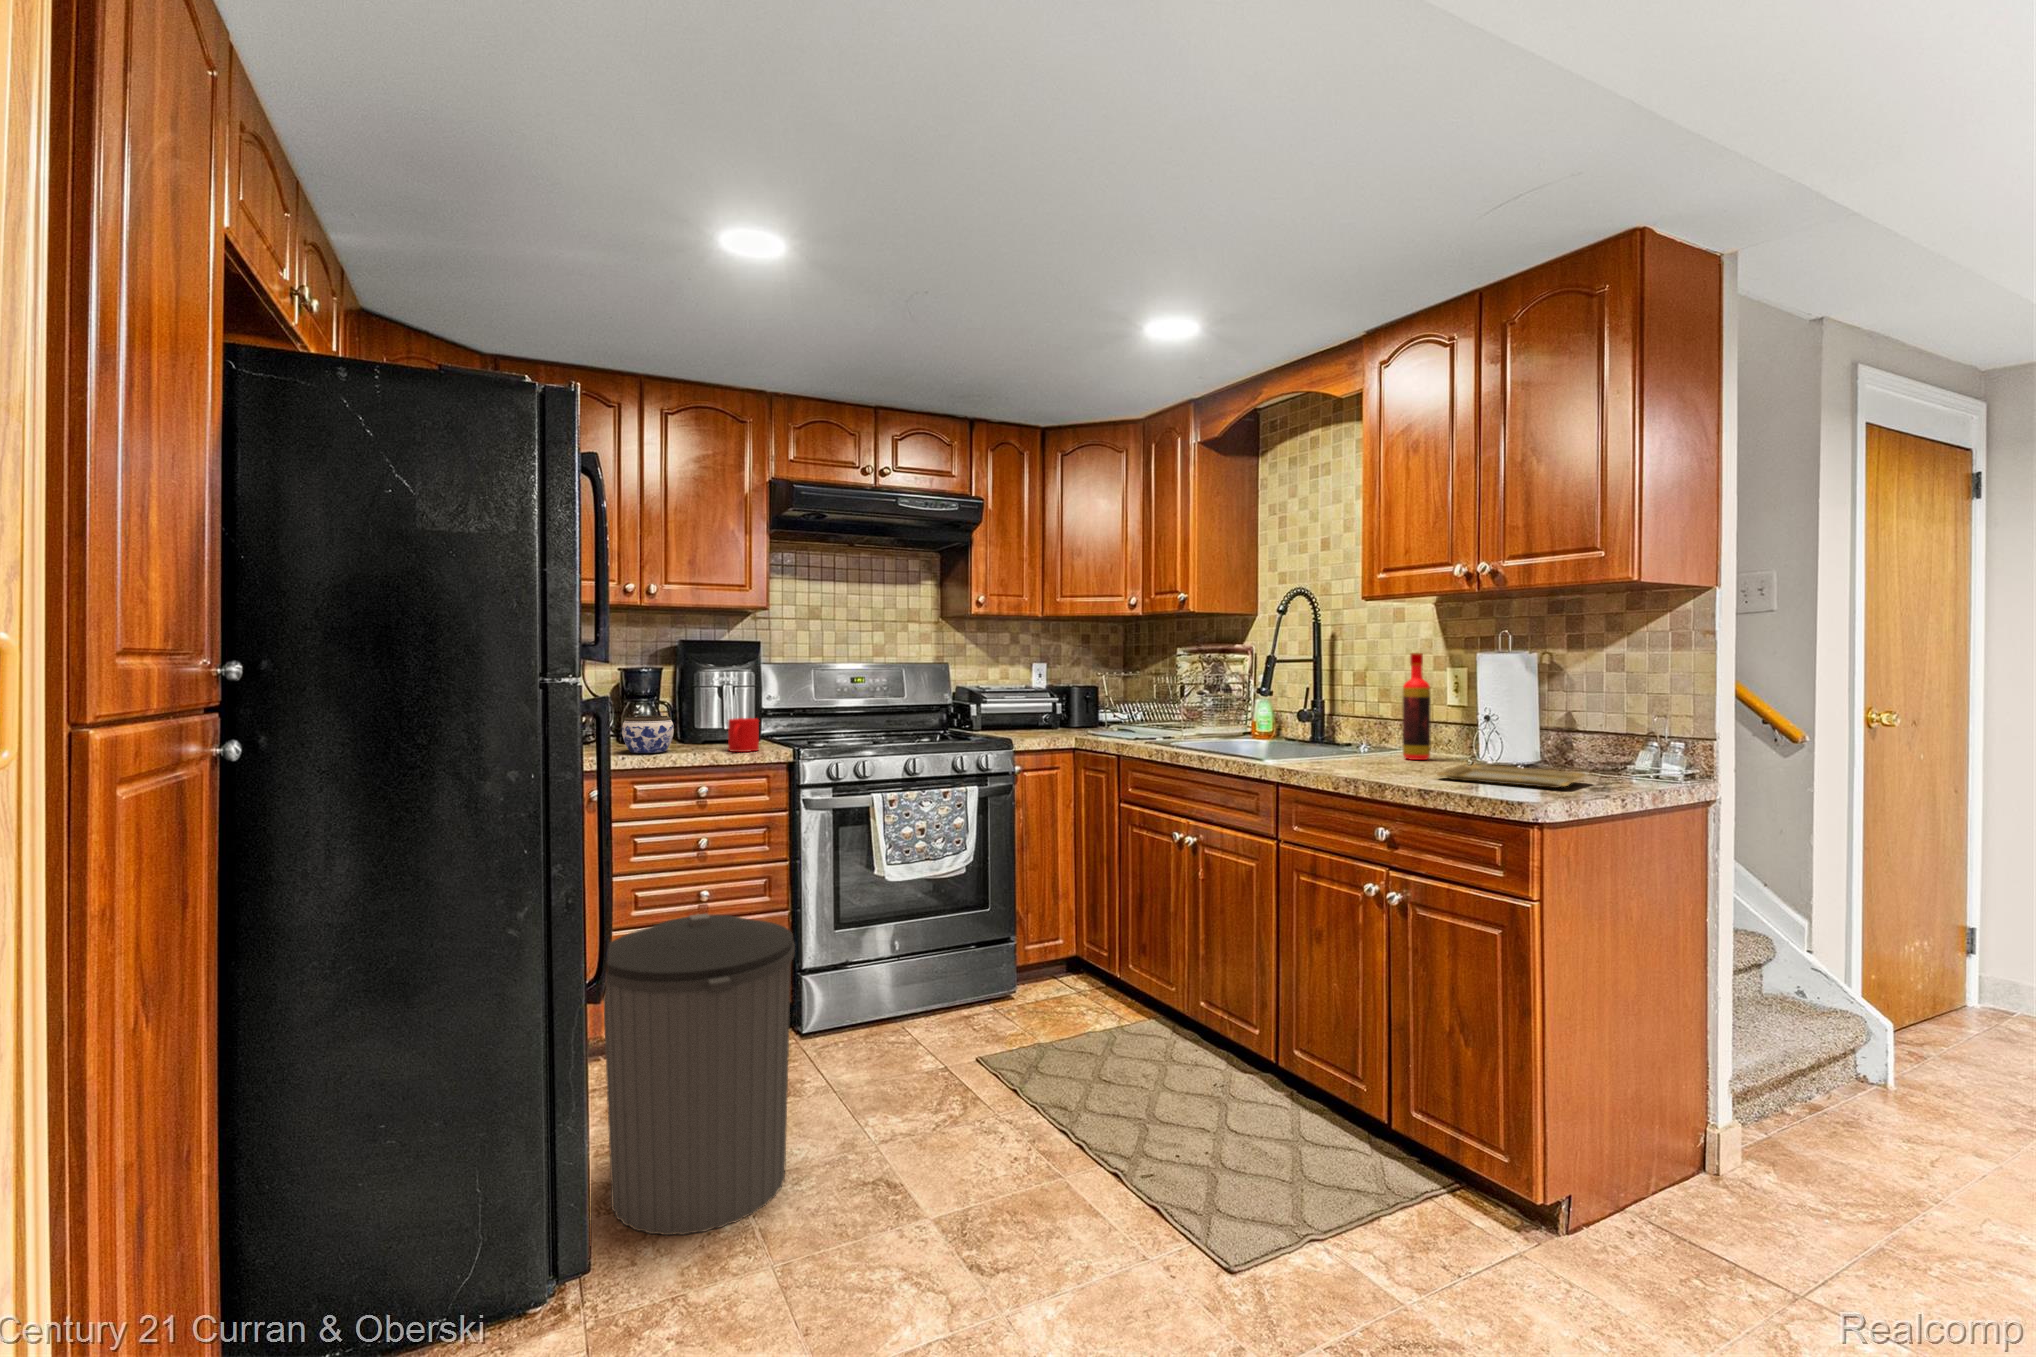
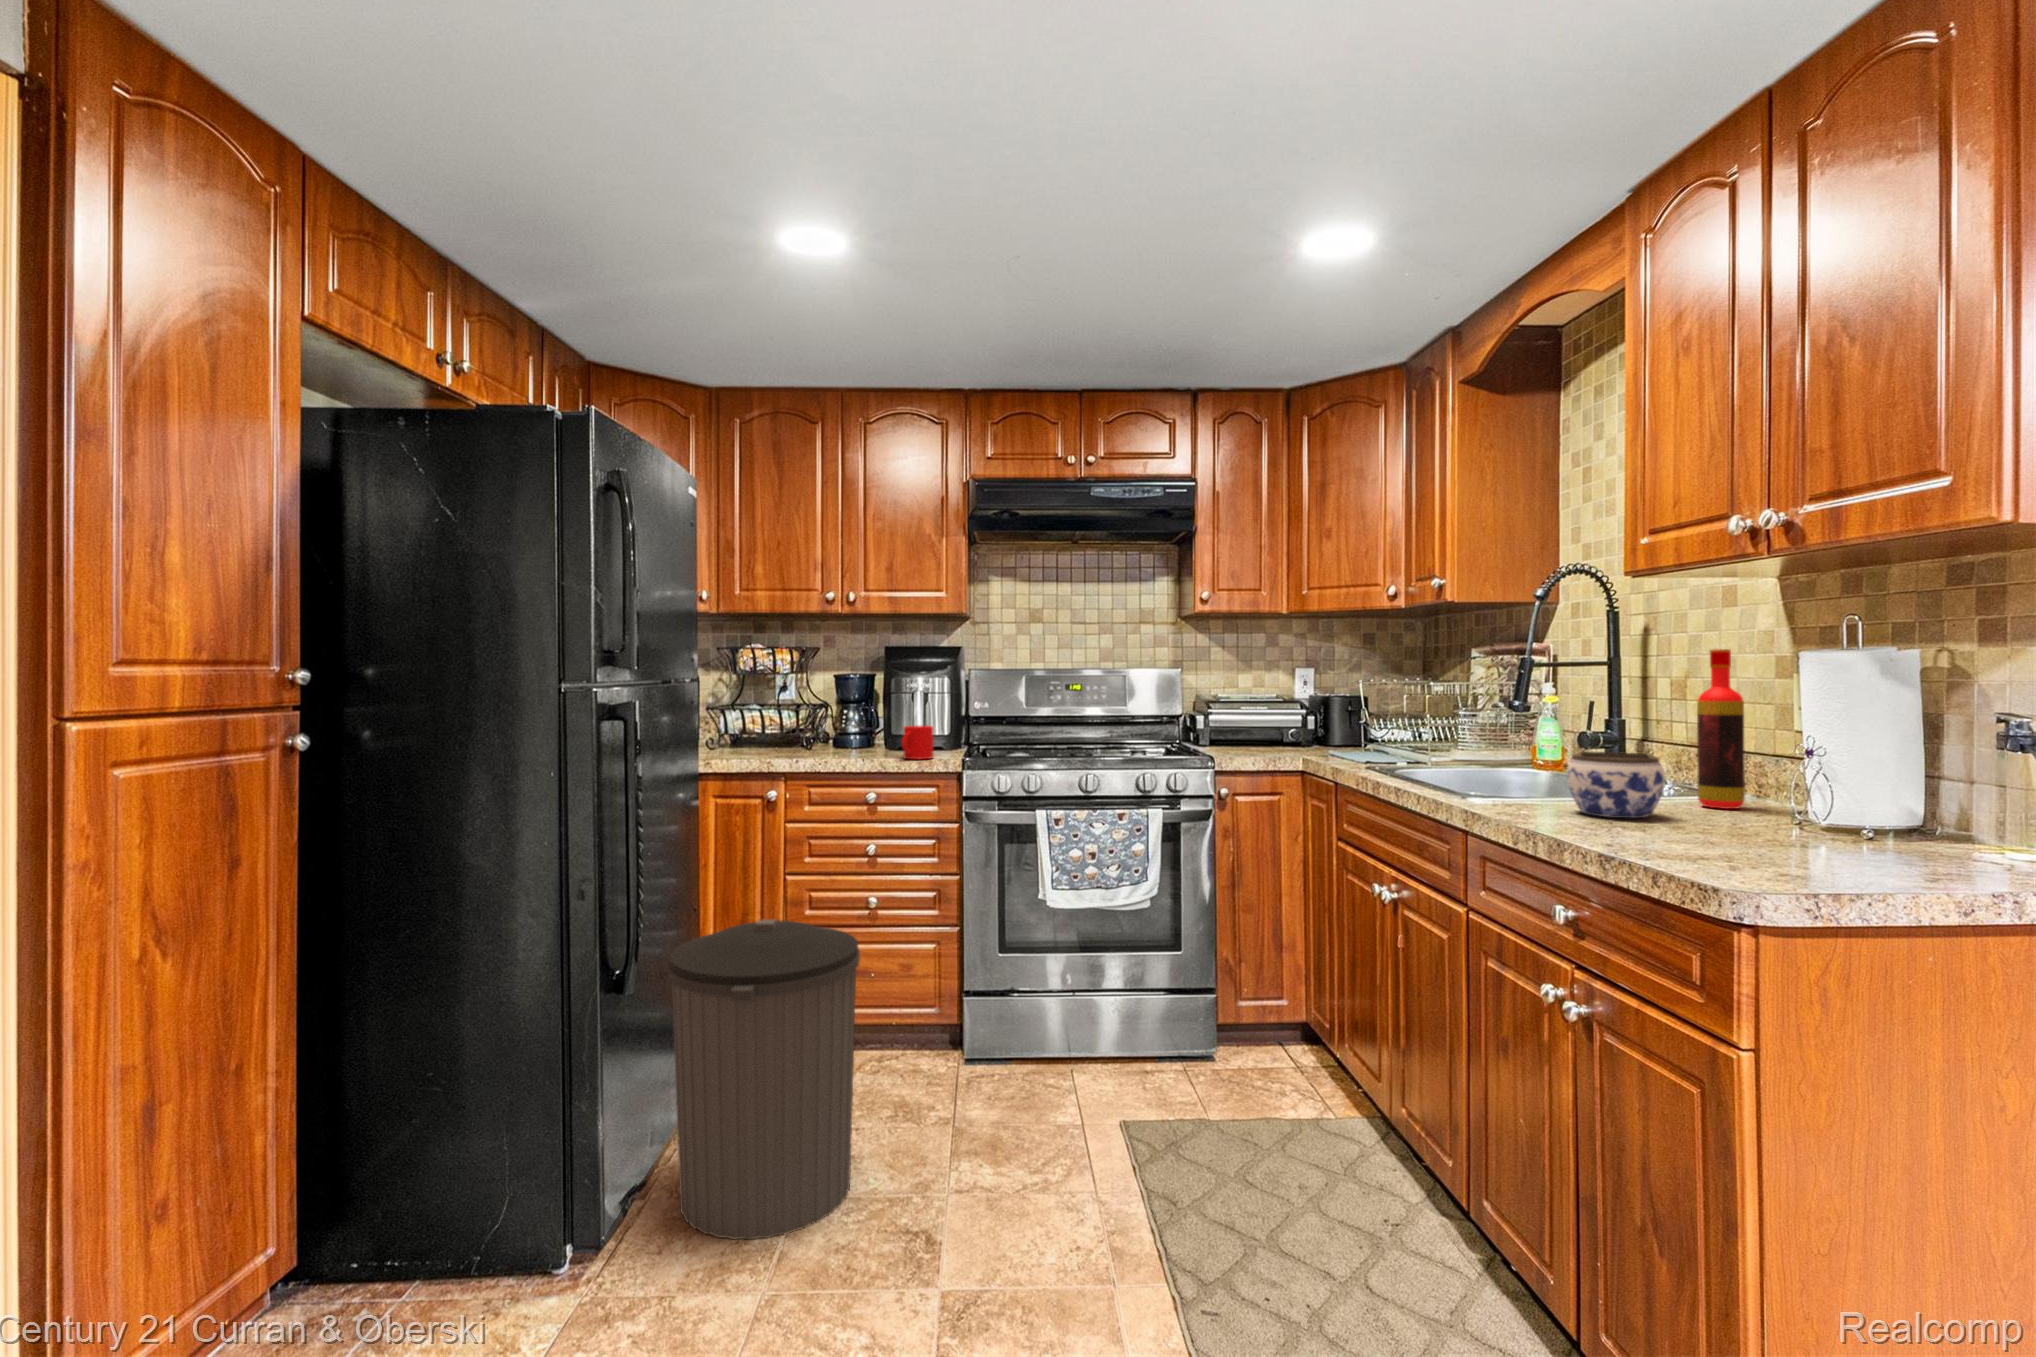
jar: present [622,716,674,753] -> present [1567,751,1665,818]
tray: present [1437,764,1586,788] -> none [1668,819,1958,867]

